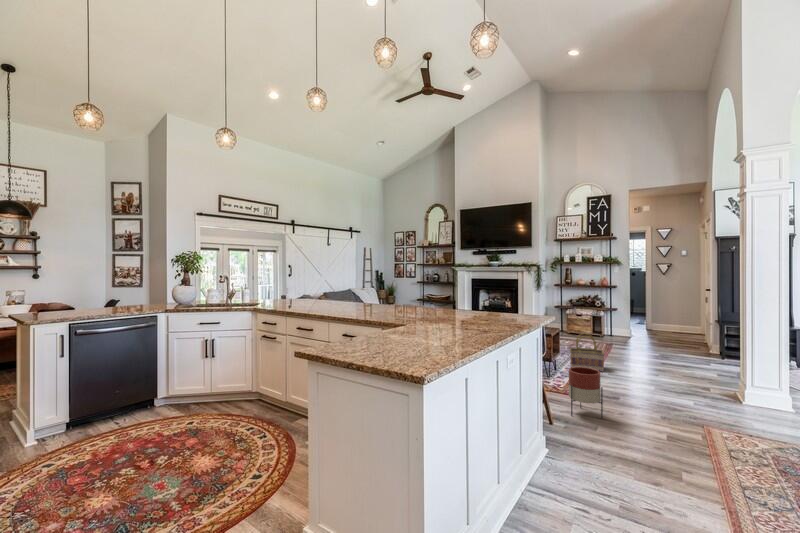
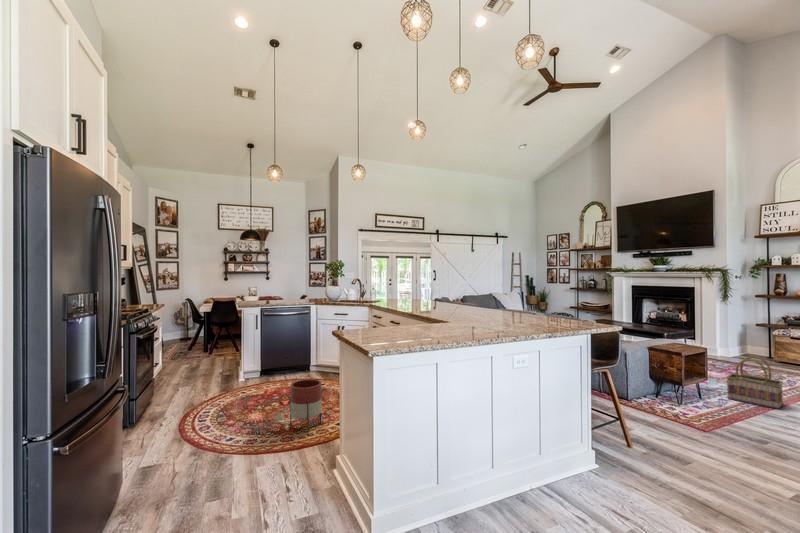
planter: present [569,367,603,418] -> present [290,379,322,436]

